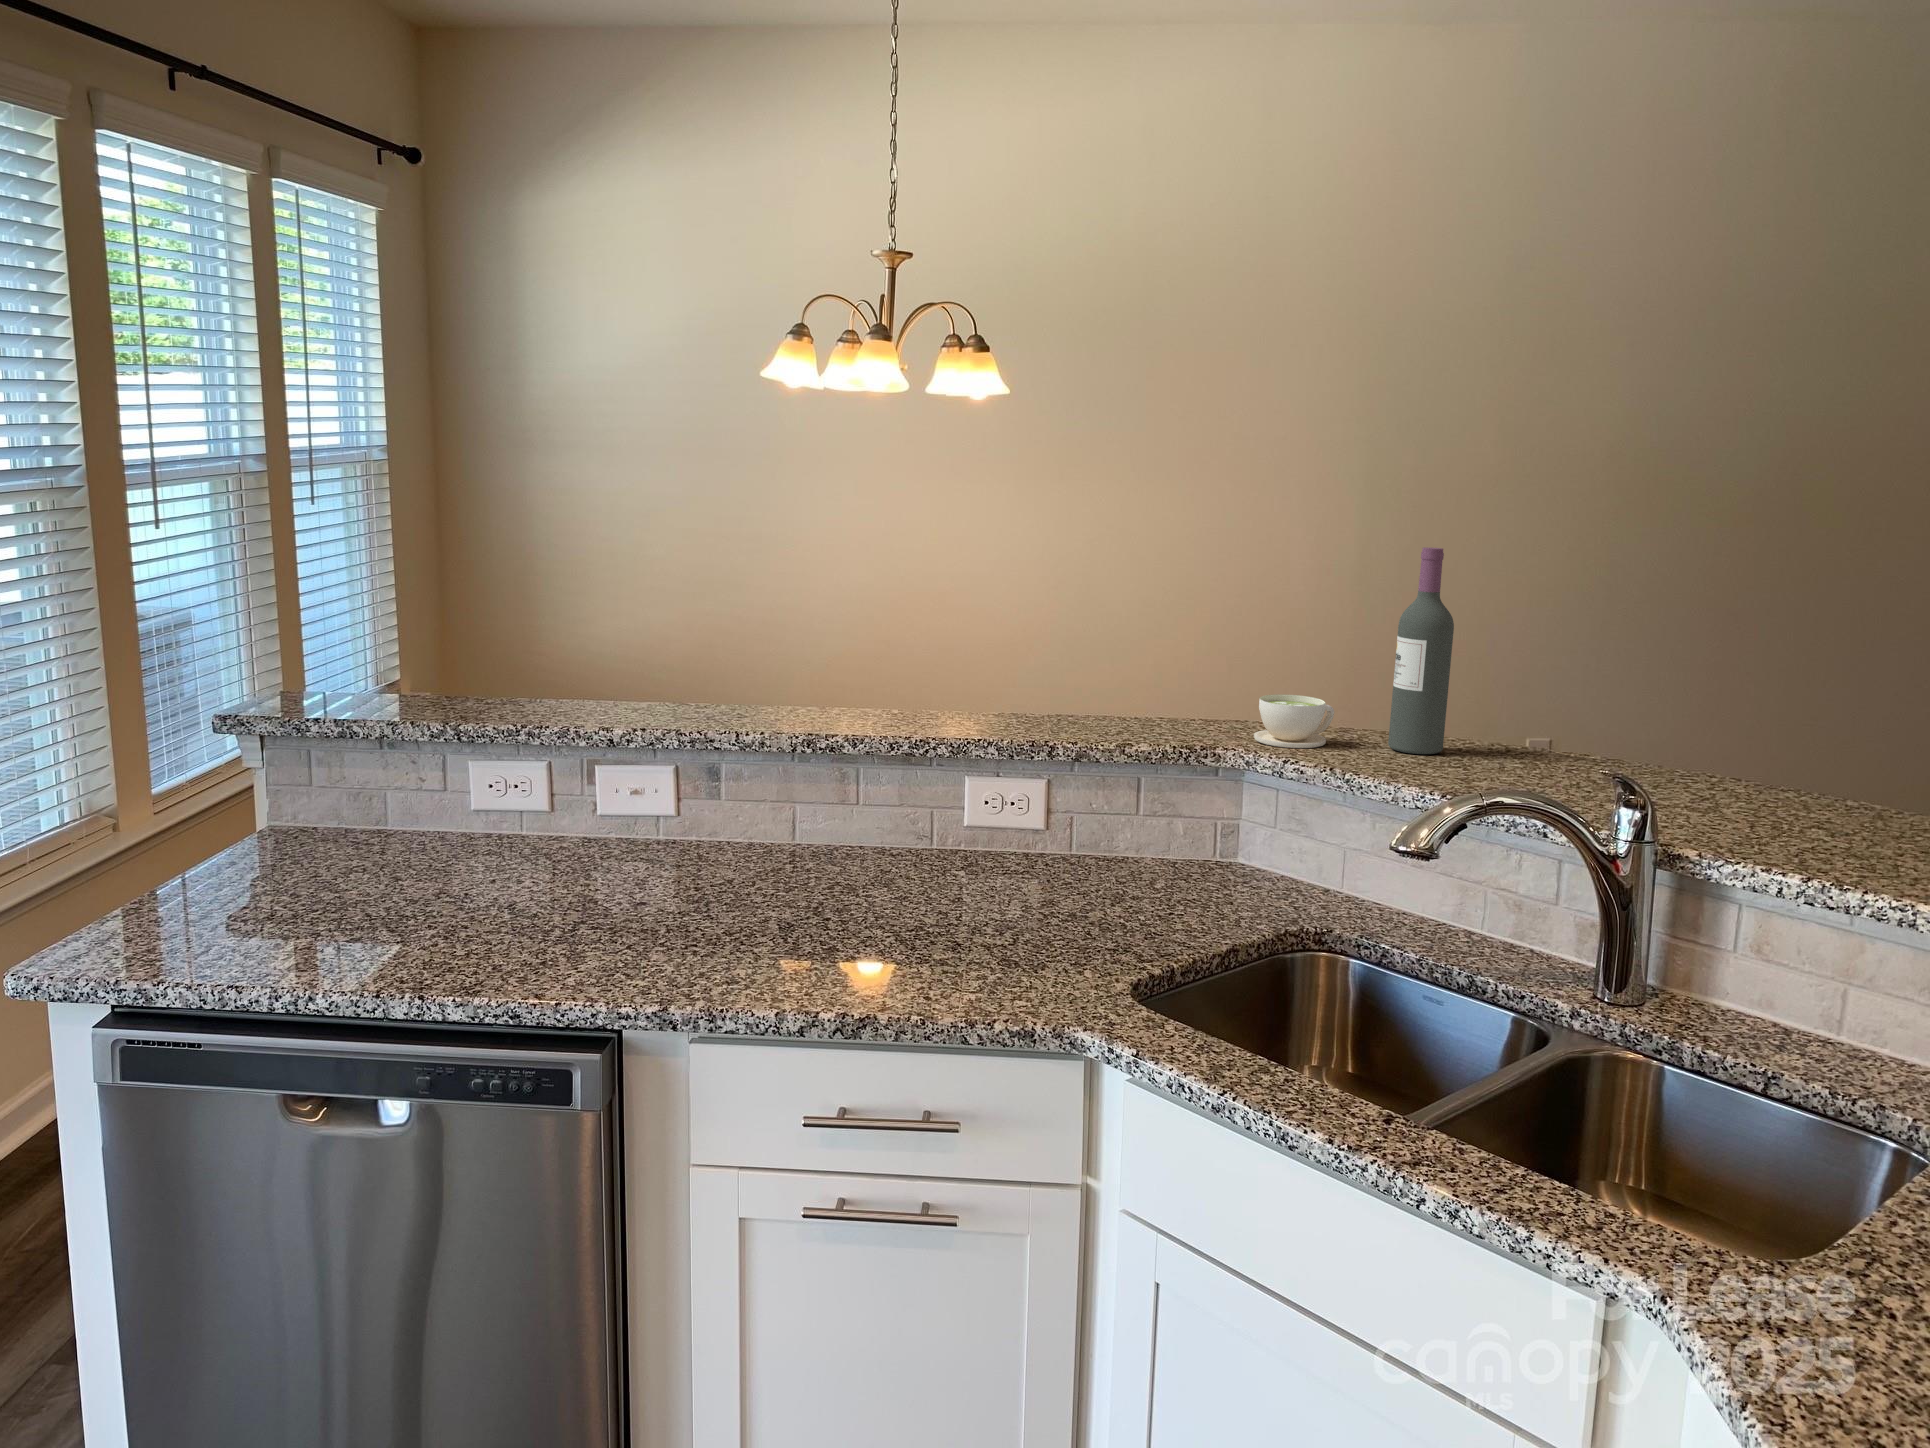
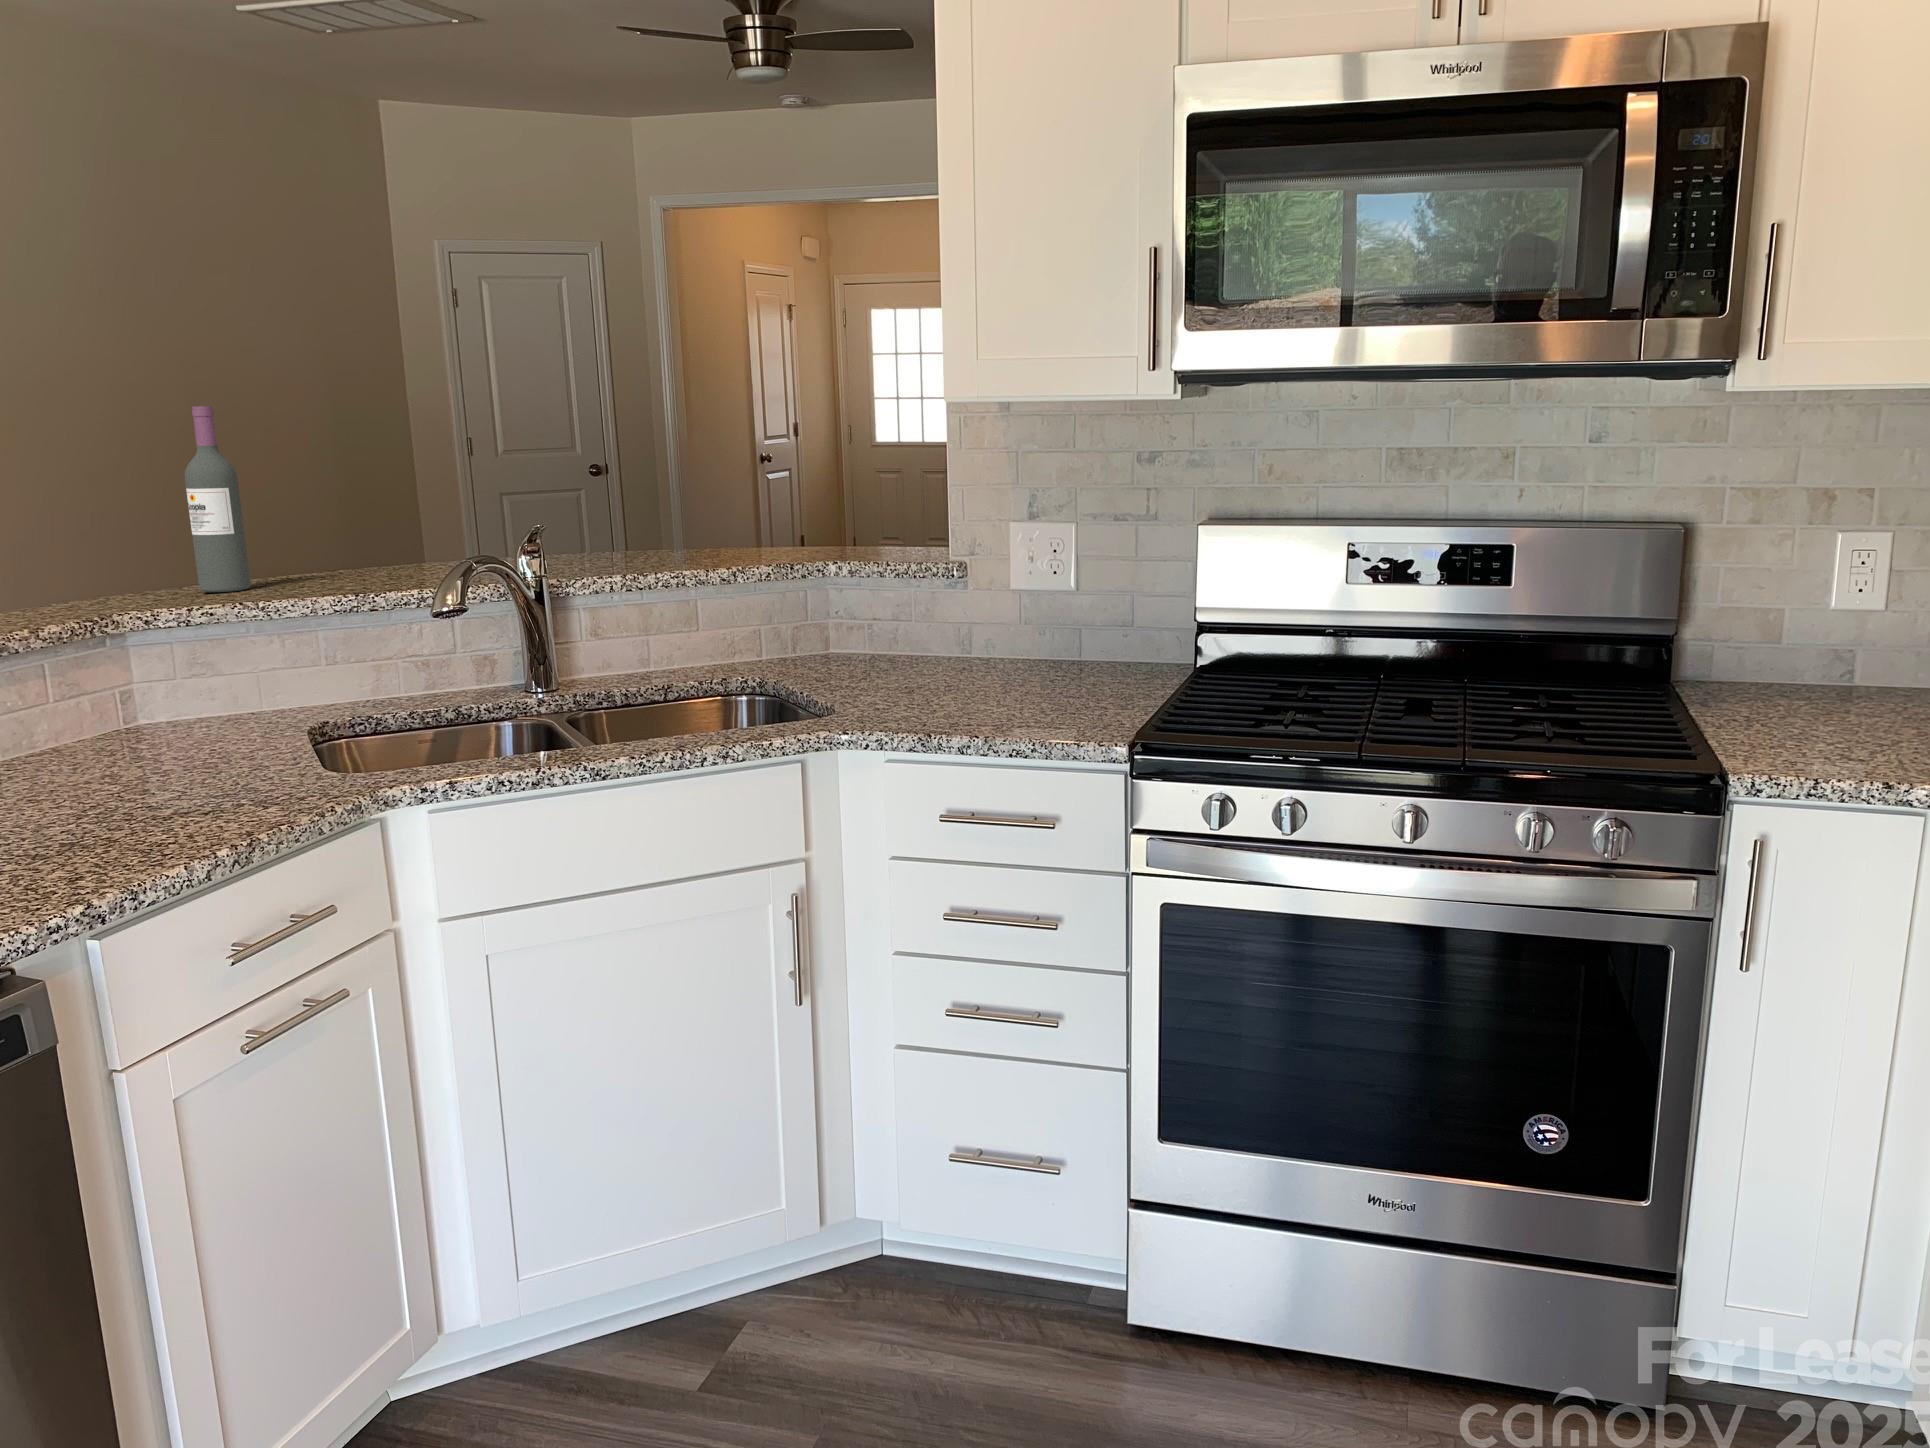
coffee cup: present [1254,694,1334,748] -> none [80,561,160,608]

